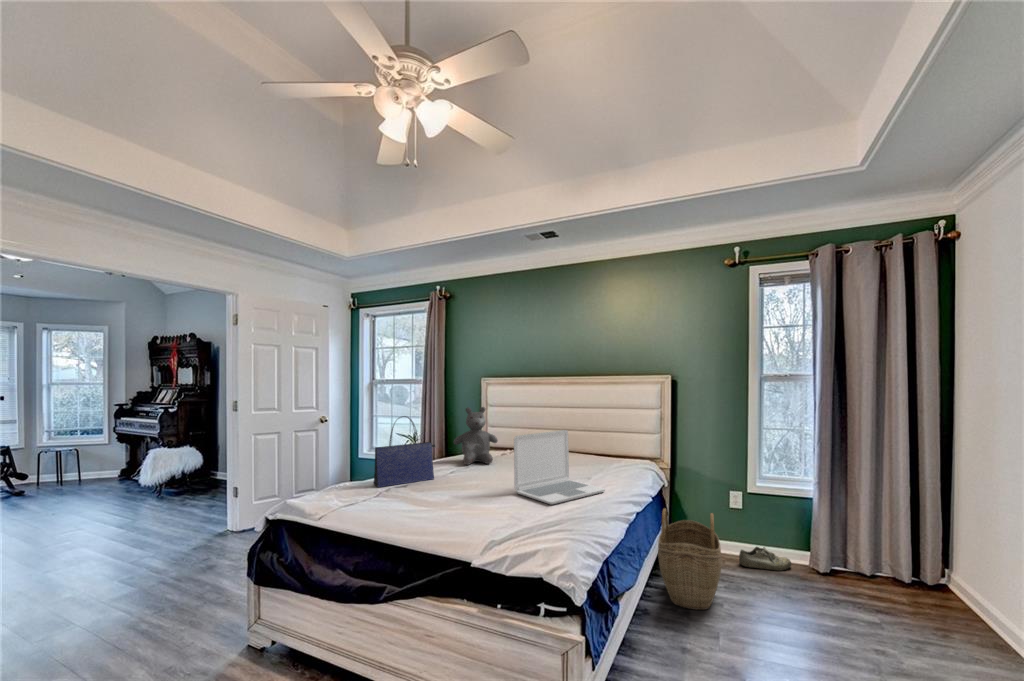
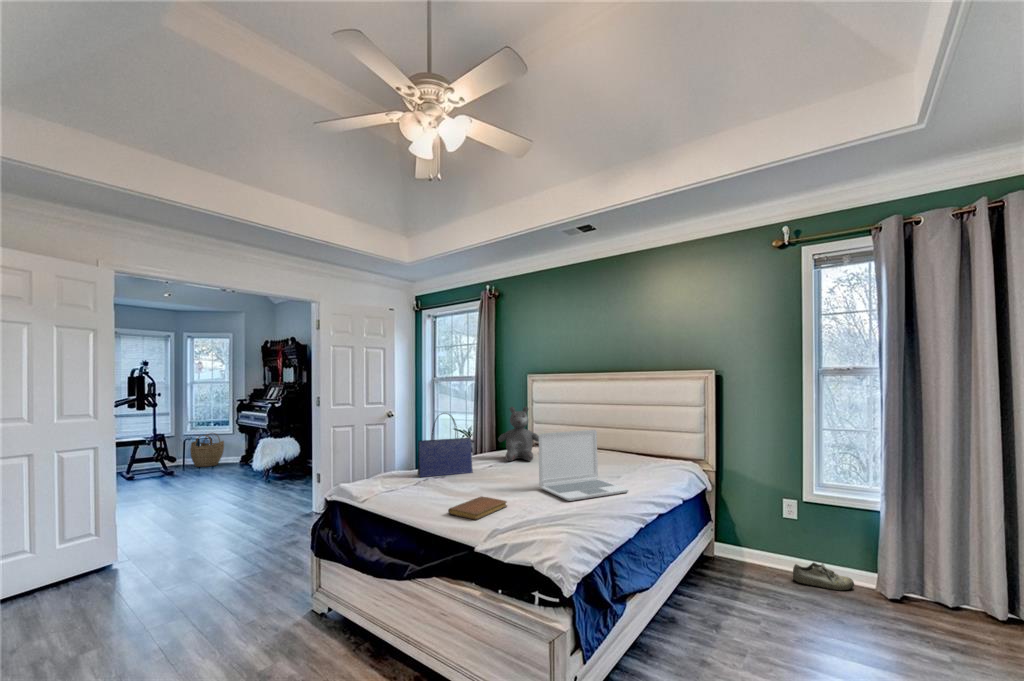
notebook: none [432,505,491,532] -> present [448,496,507,520]
woven basket: present [658,509,722,610] -> present [190,433,224,467]

